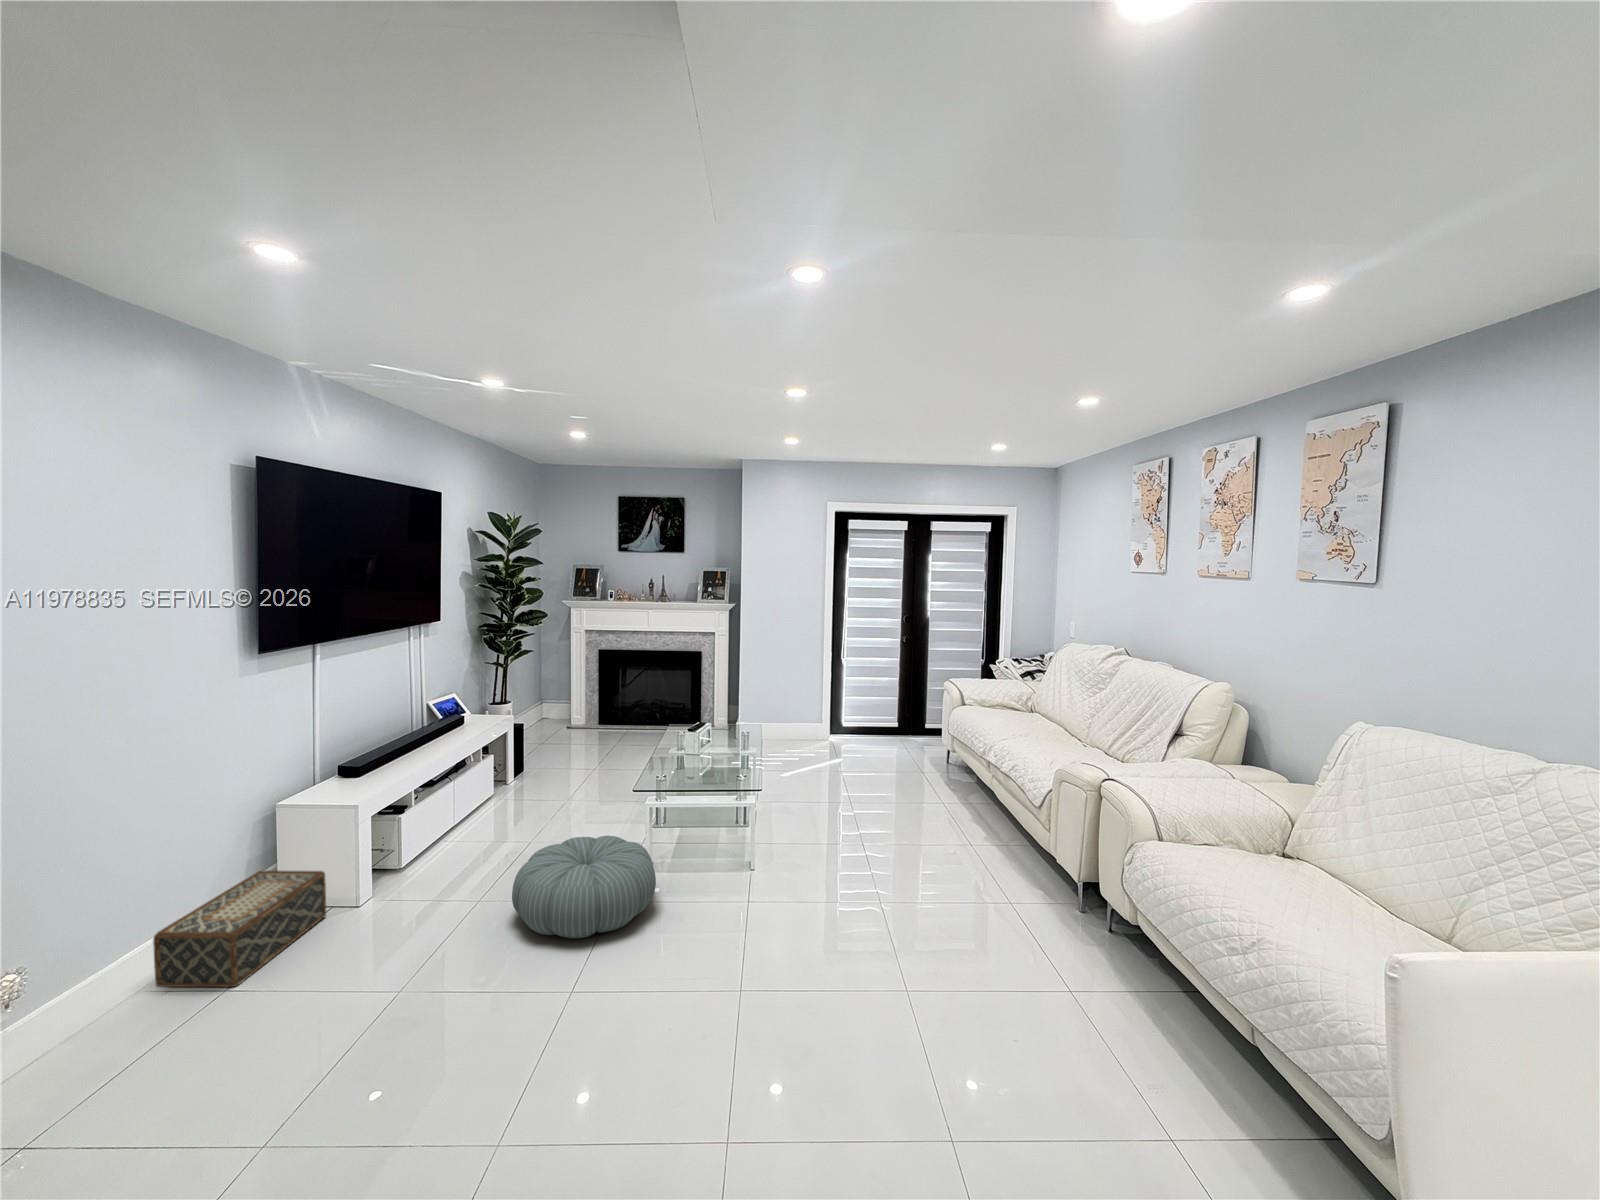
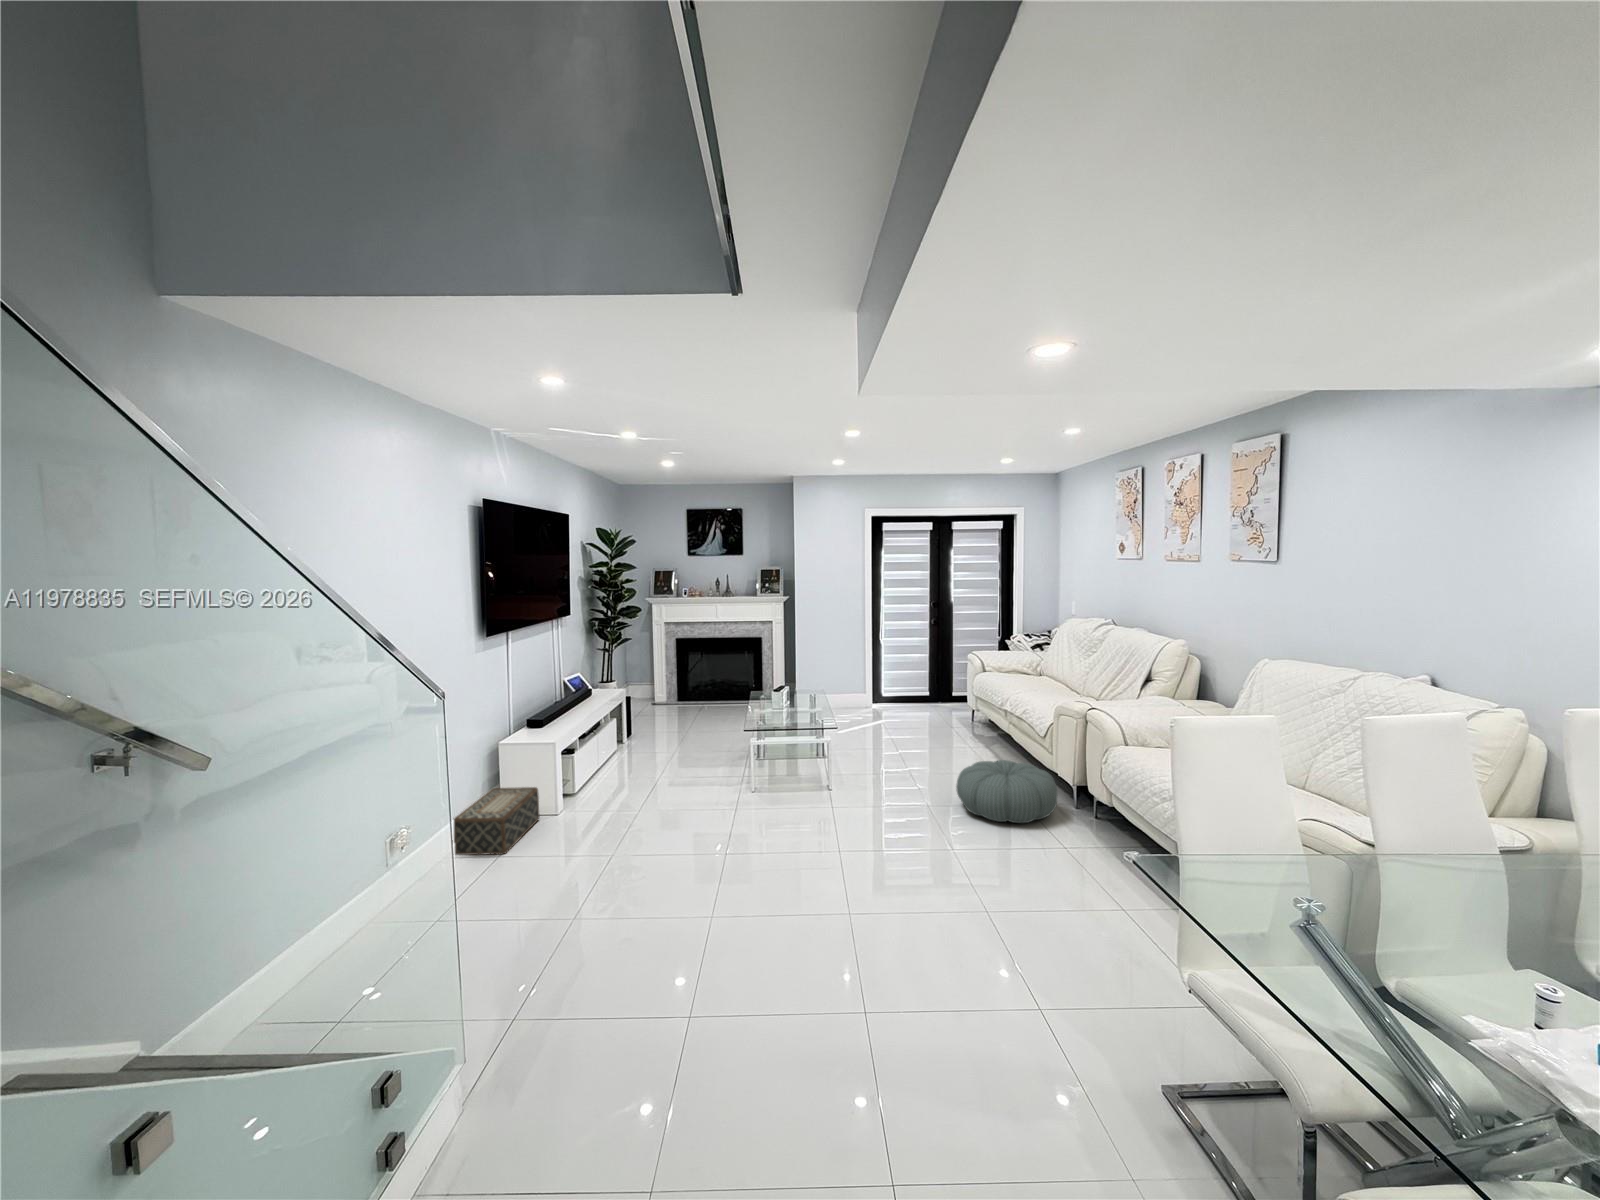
pouf: present [512,836,656,938] -> present [956,760,1058,823]

